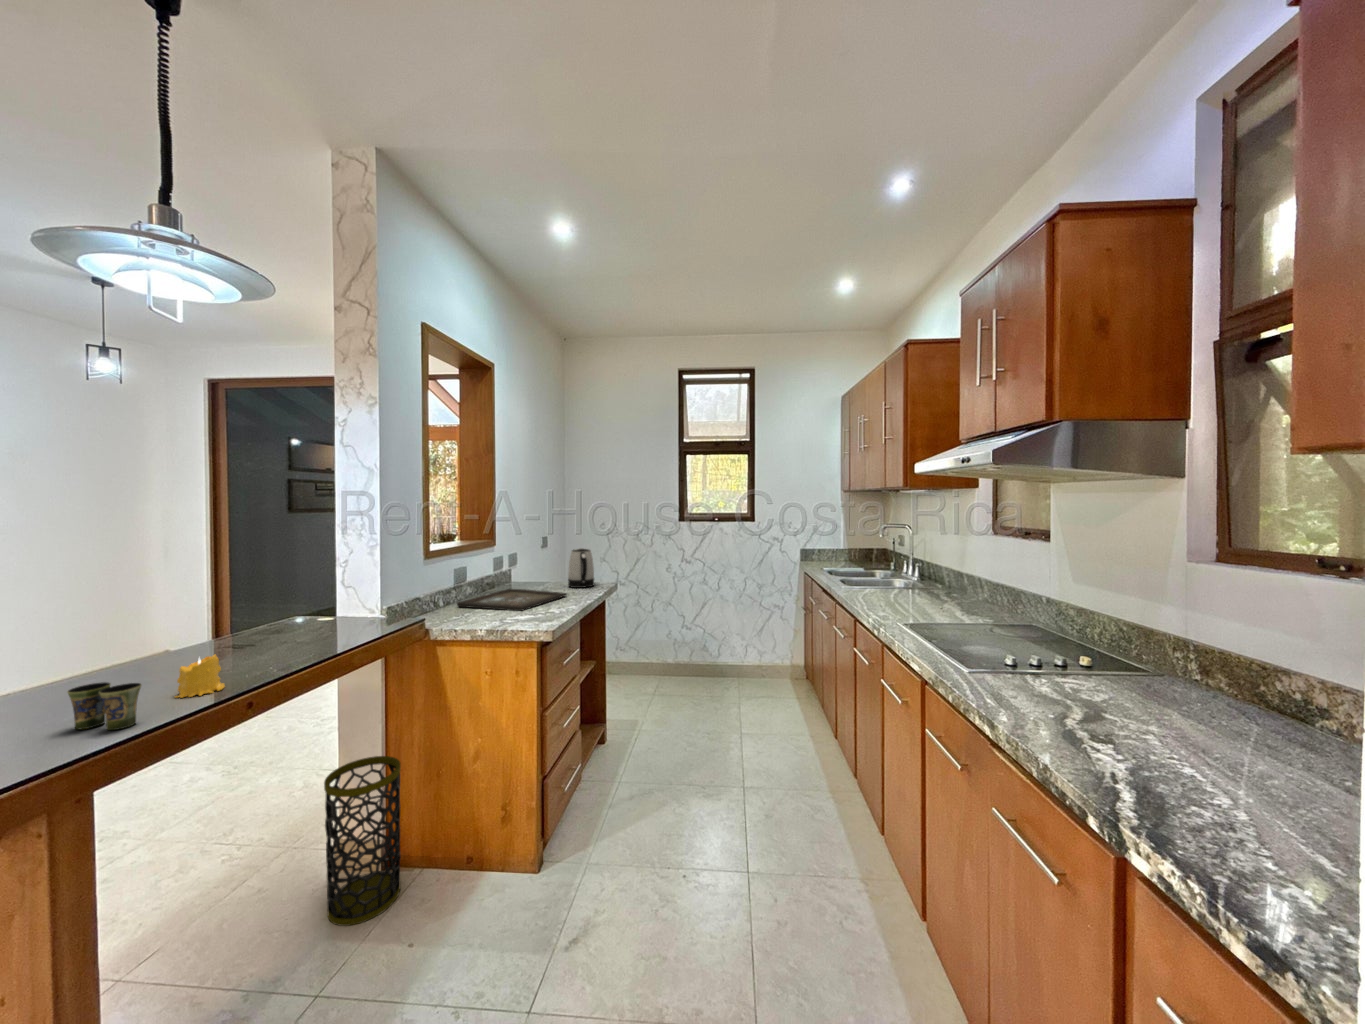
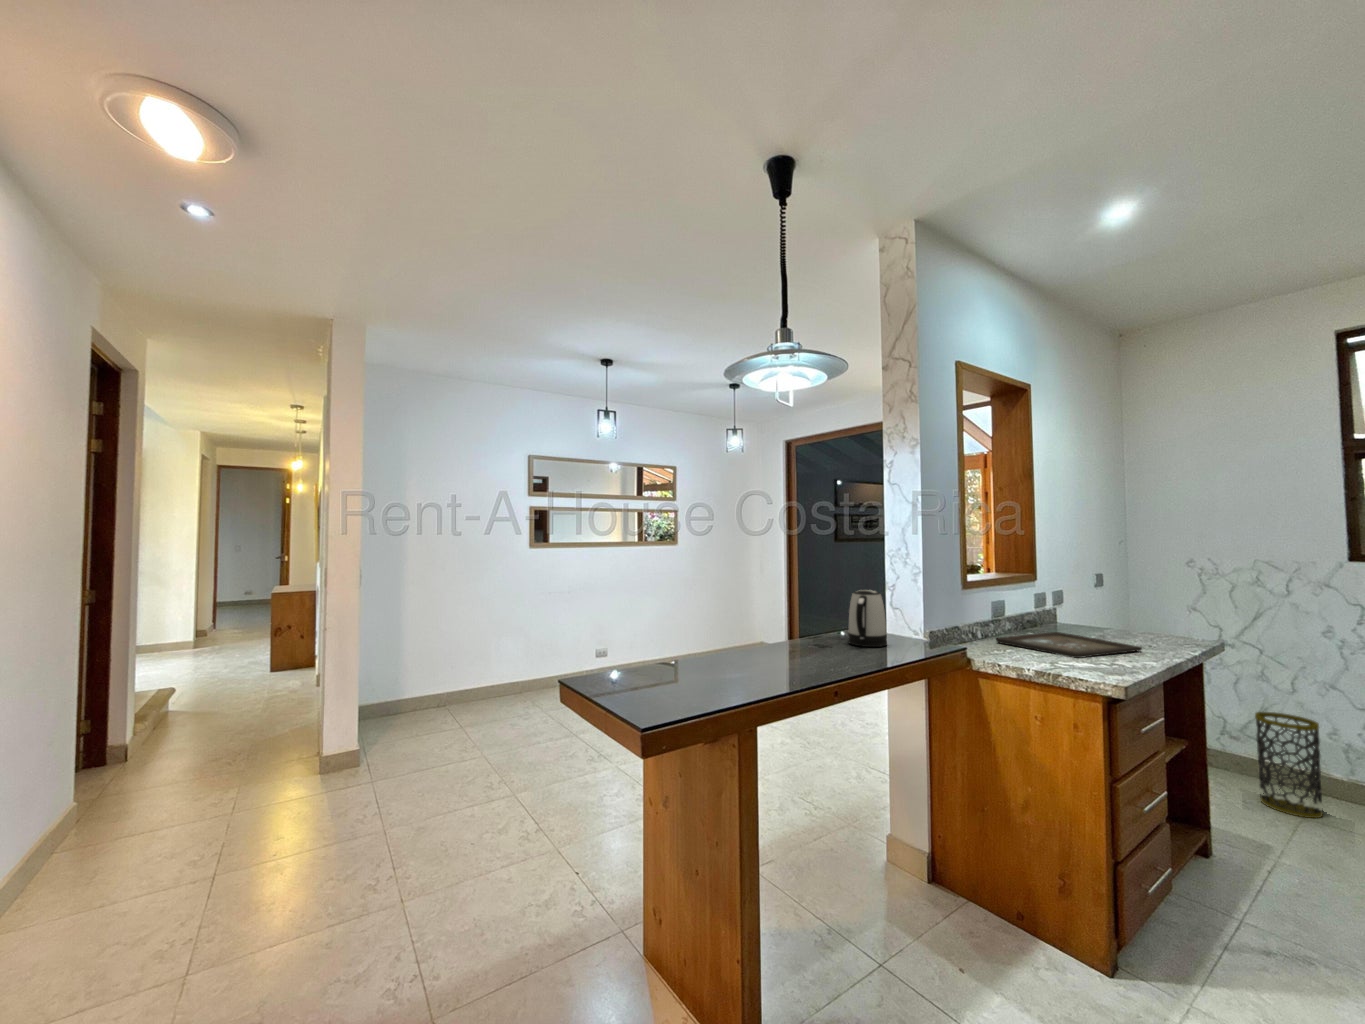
kettle: present [568,548,594,588] -> present [848,590,887,647]
candle: present [176,655,225,698] -> none [802,643,828,672]
cup: present [68,682,141,730] -> none [758,649,791,681]
trash can: present [324,756,401,926] -> present [1255,712,1323,818]

